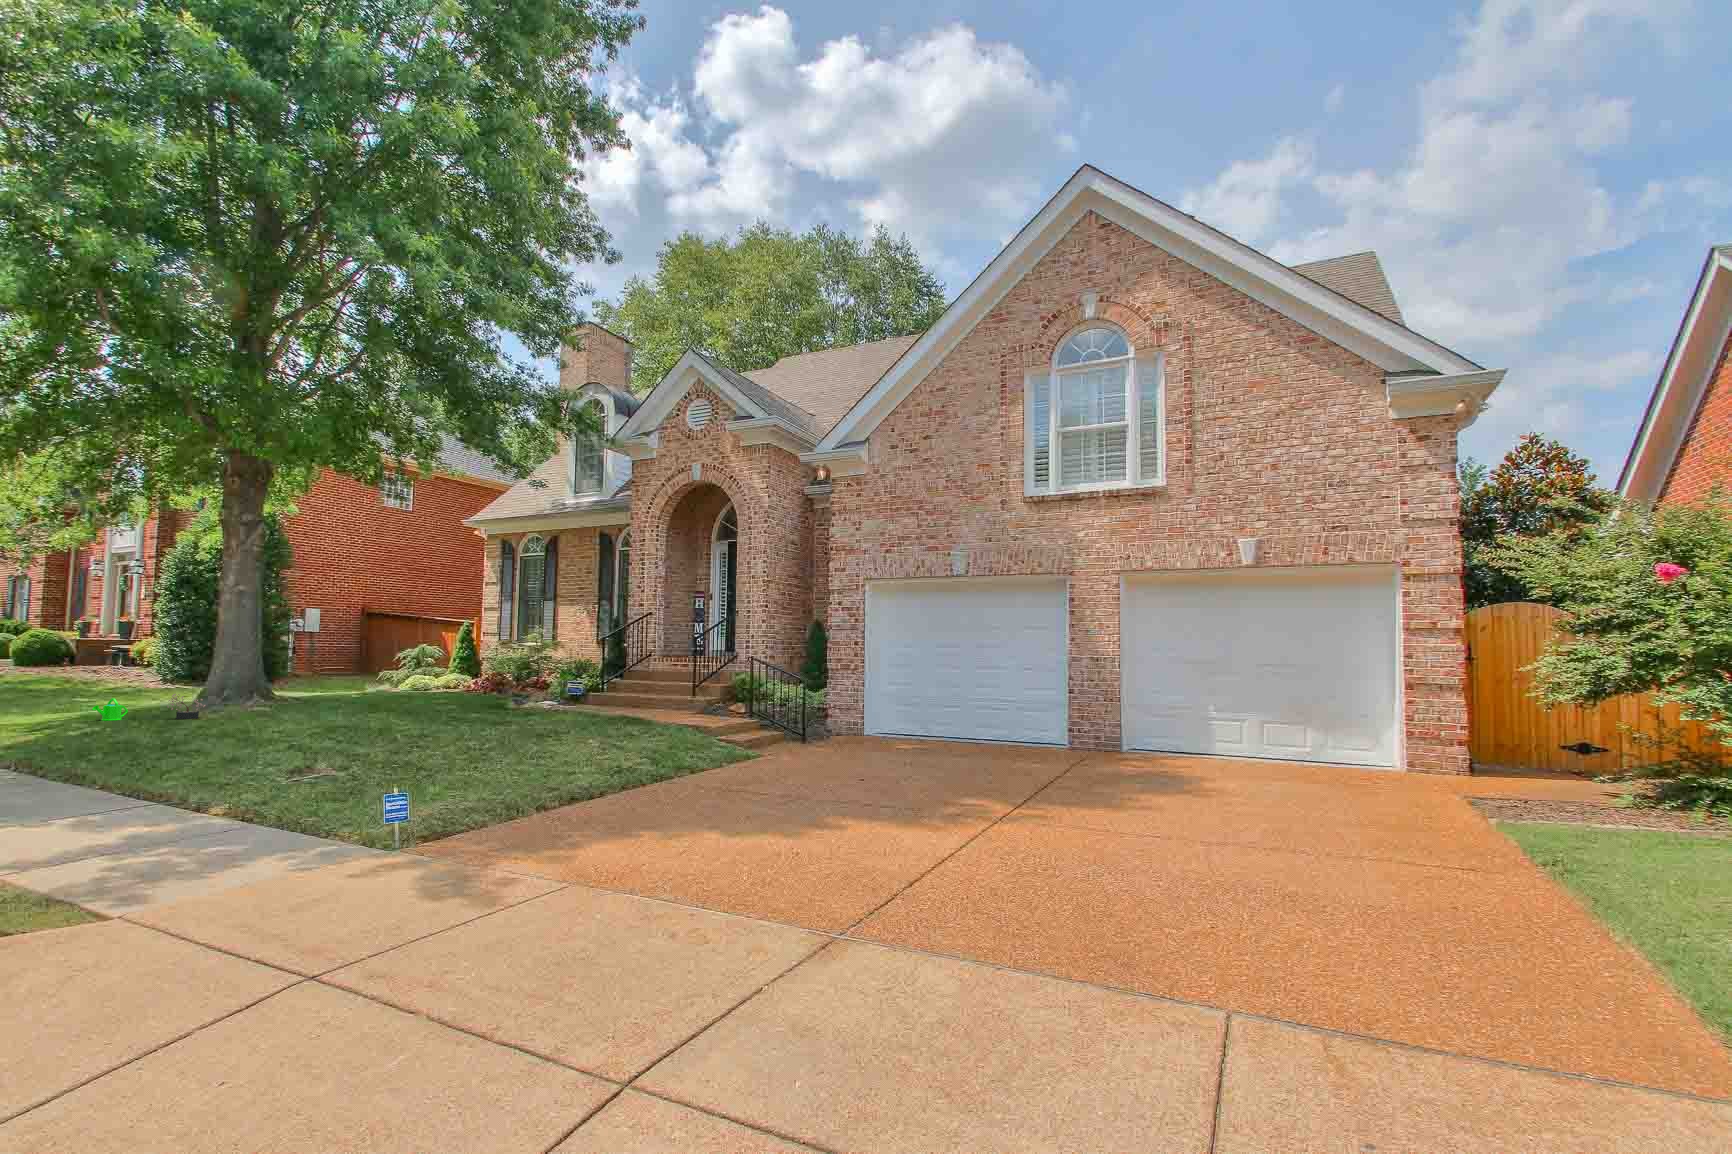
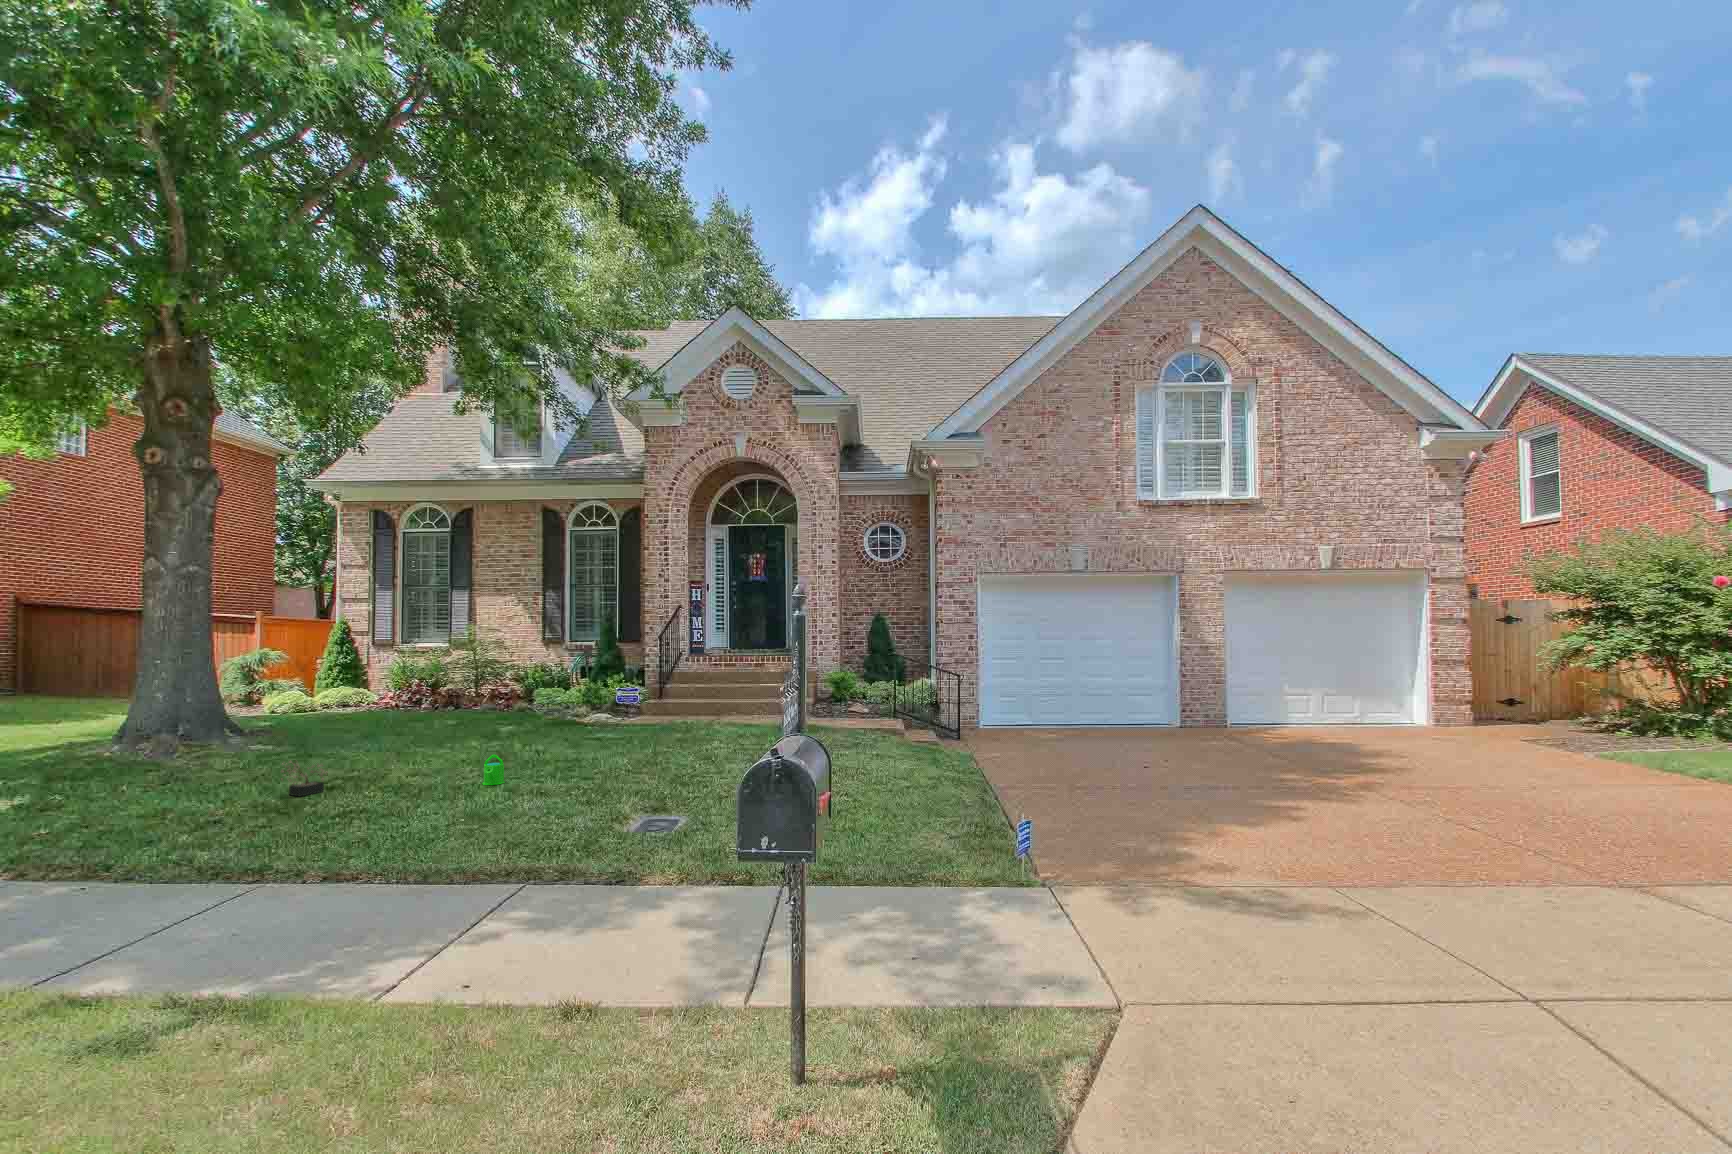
watering can: present [92,698,128,721] -> present [482,754,505,785]

